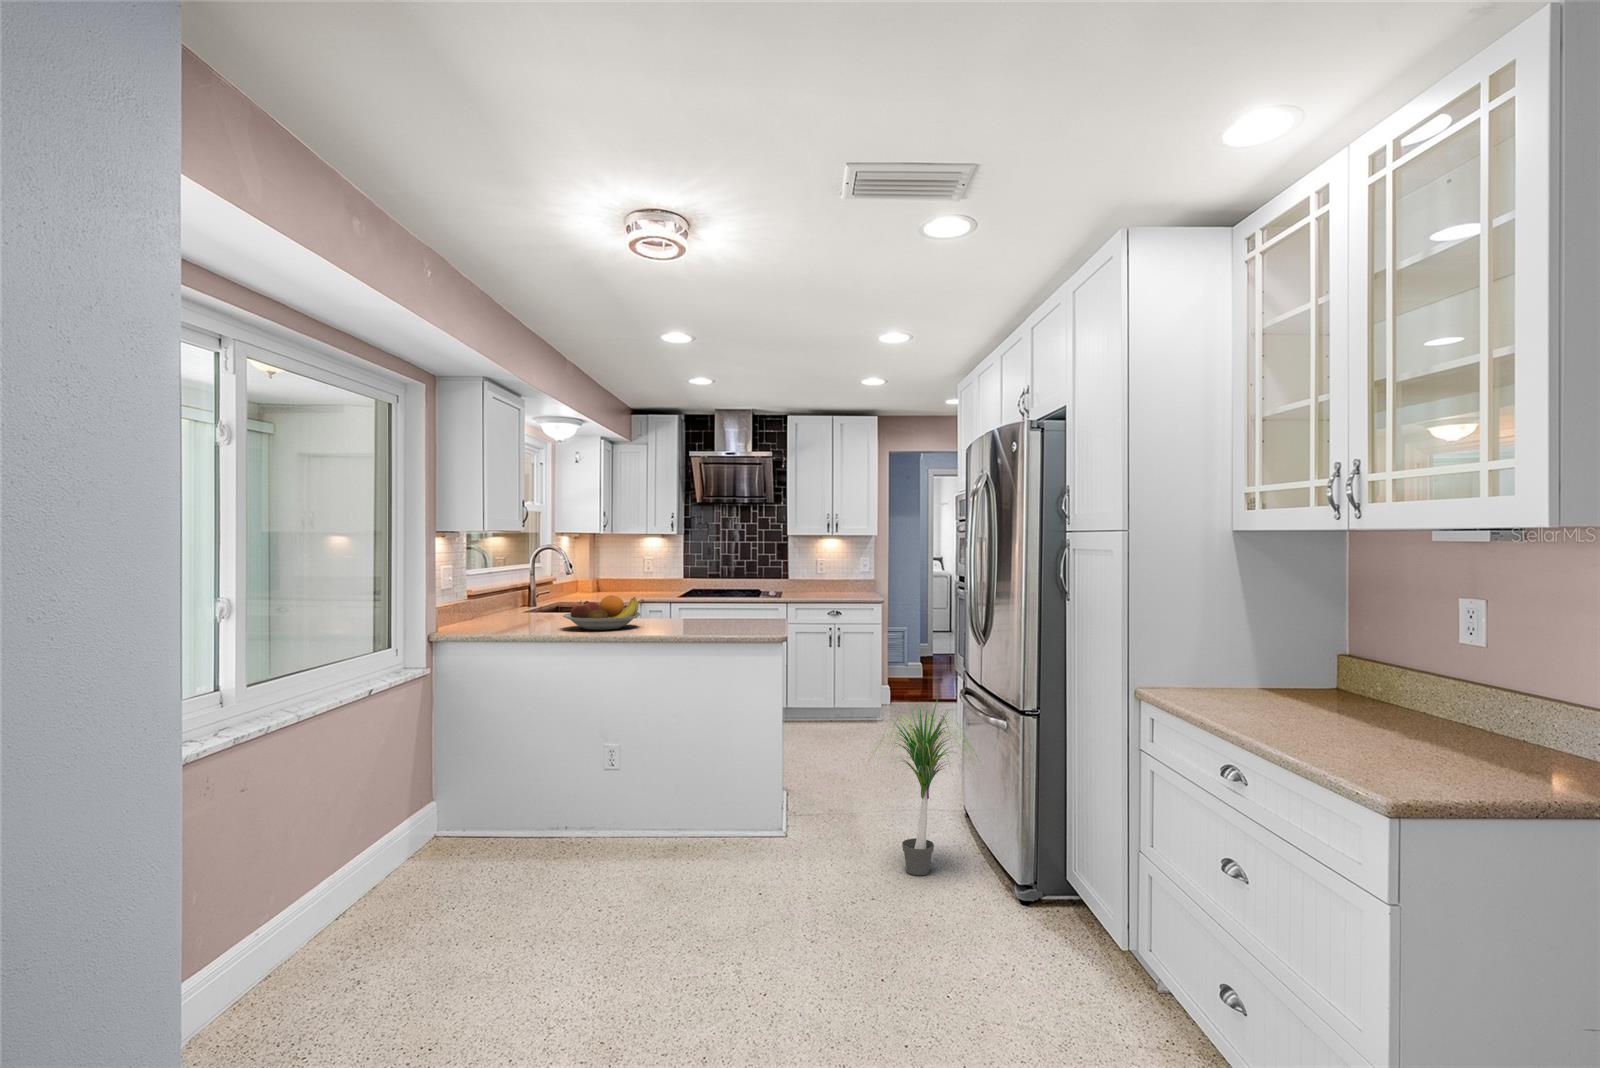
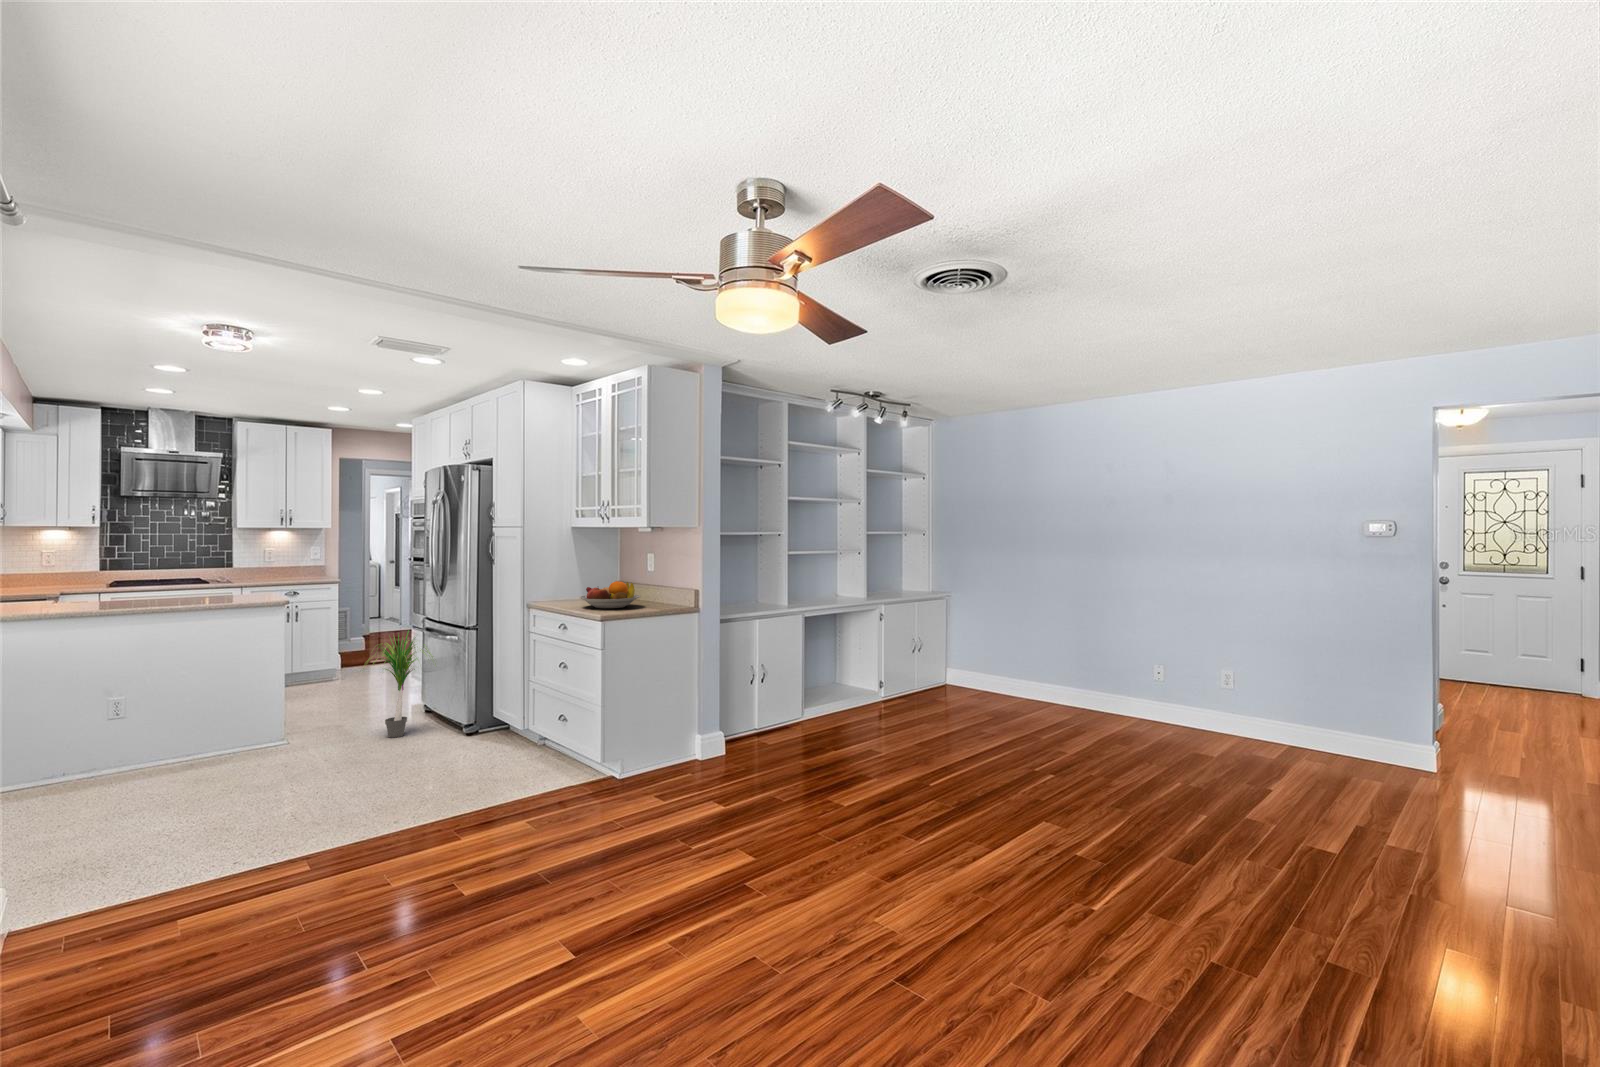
fruit bowl: present [563,596,641,630] -> present [579,581,640,608]

